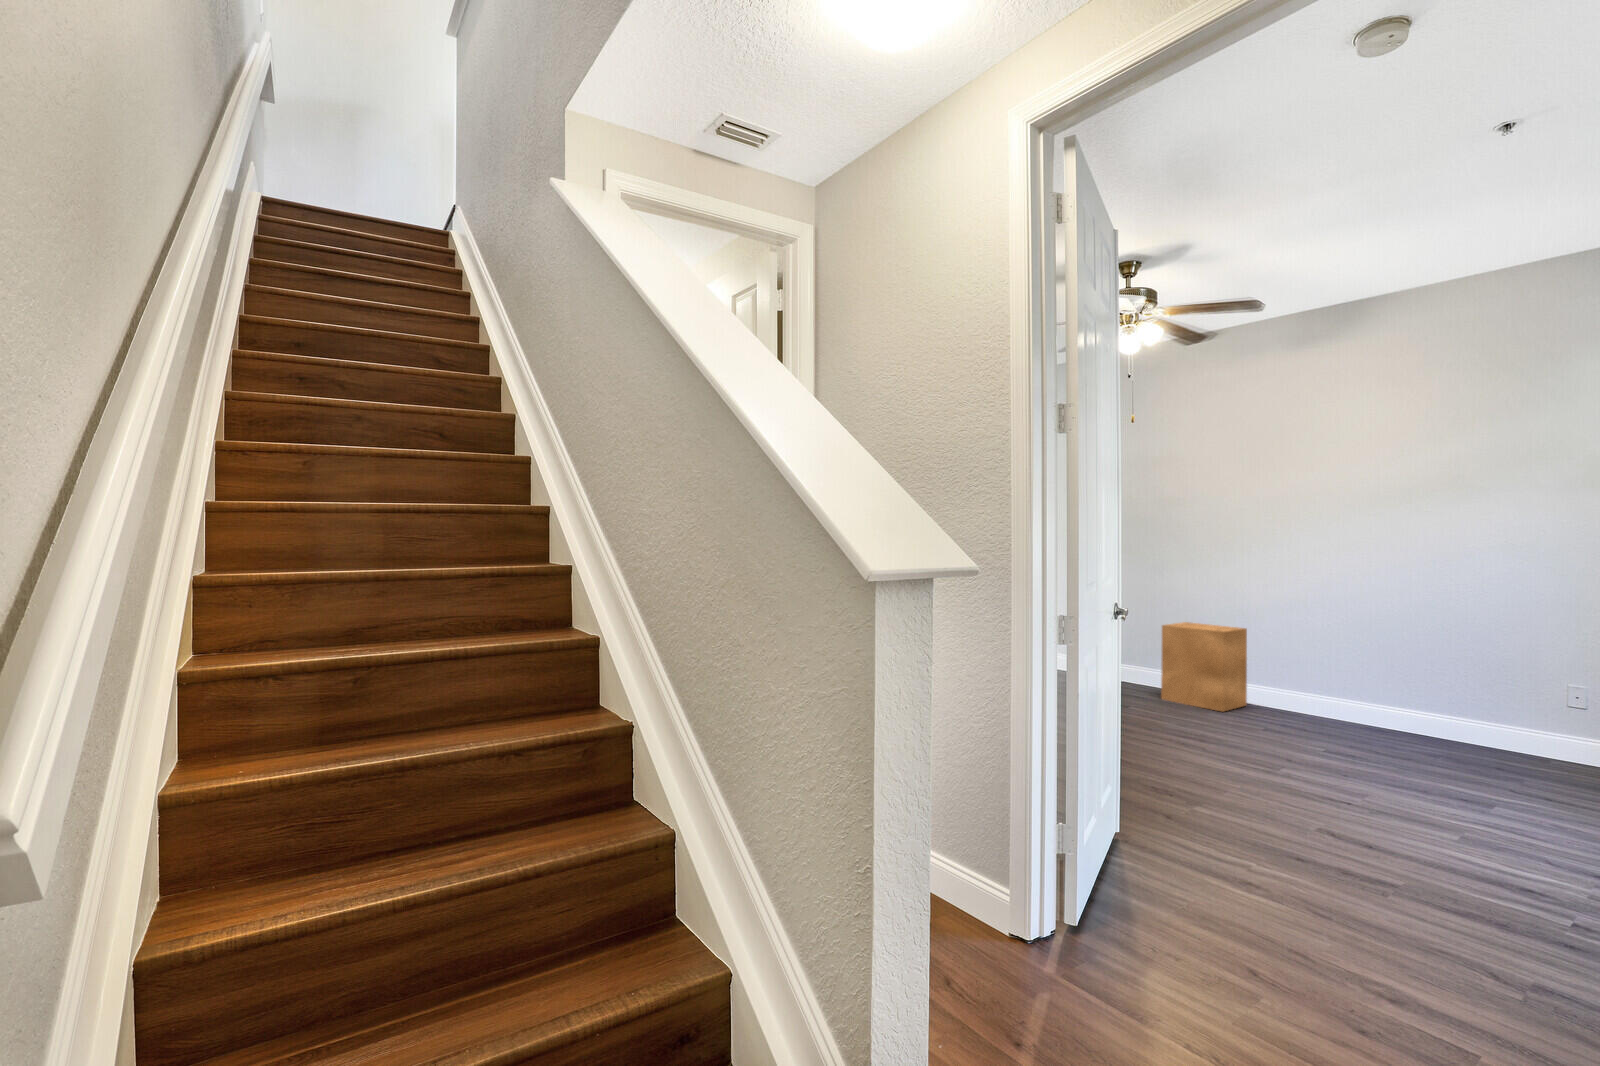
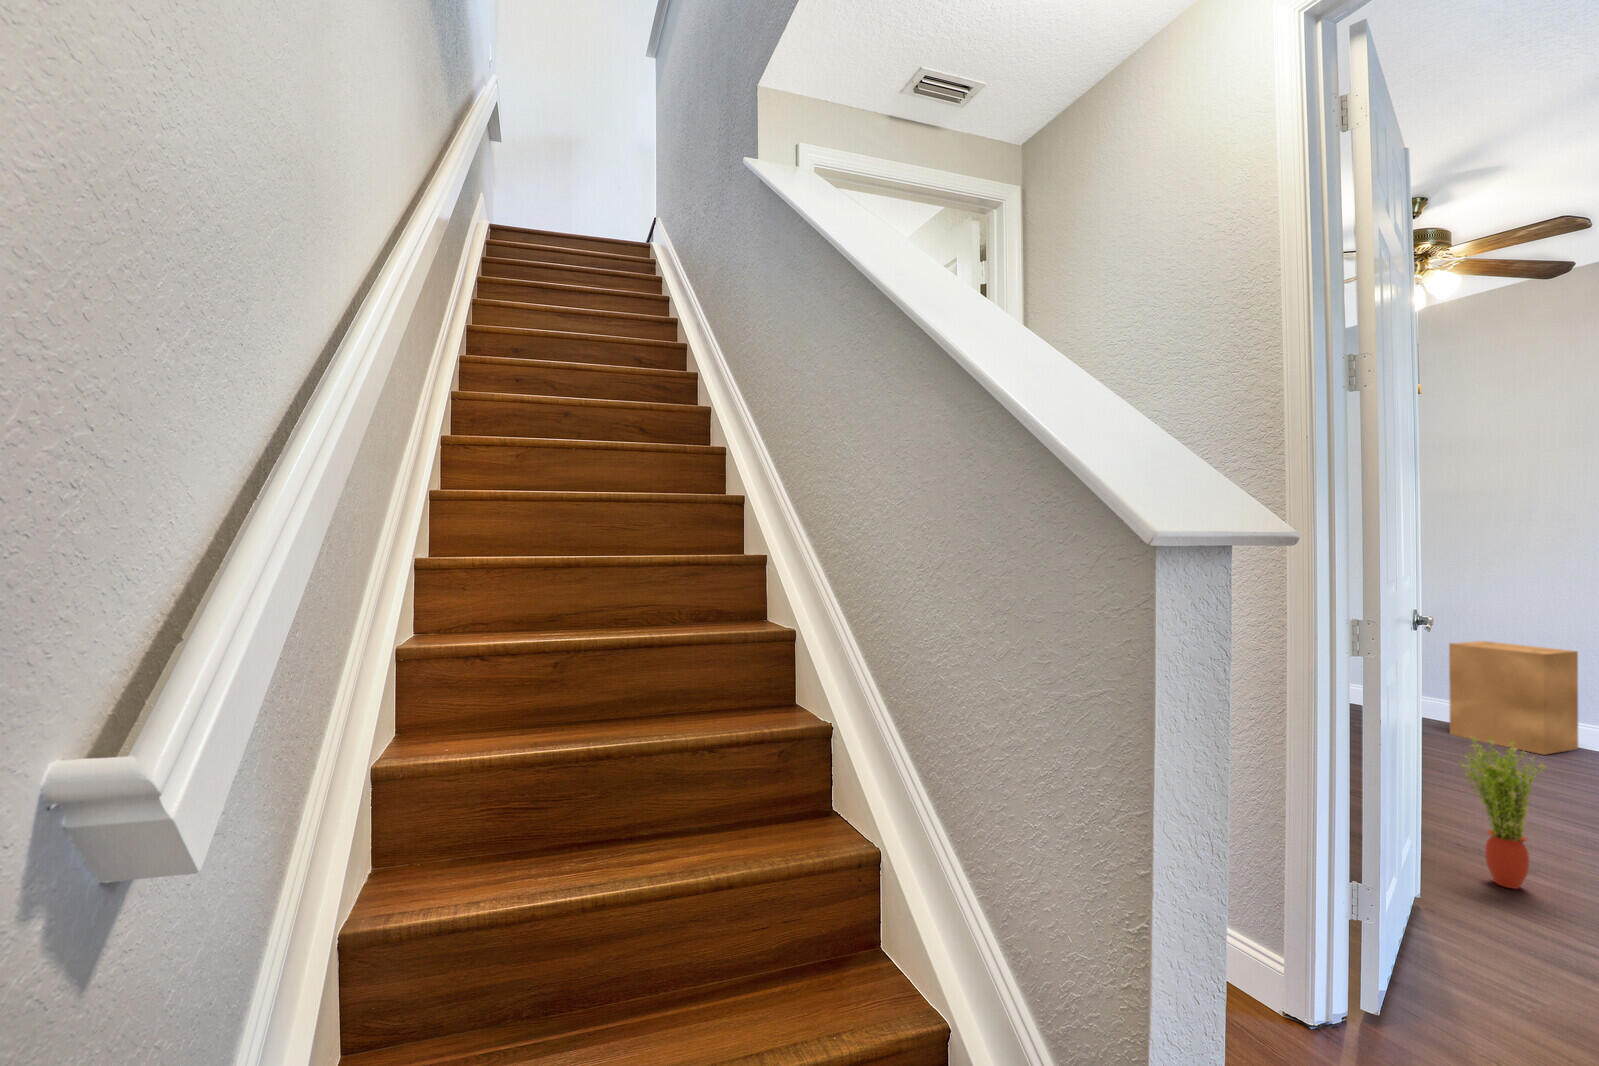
potted plant: none [1149,700,1205,818] -> present [1460,736,1546,889]

